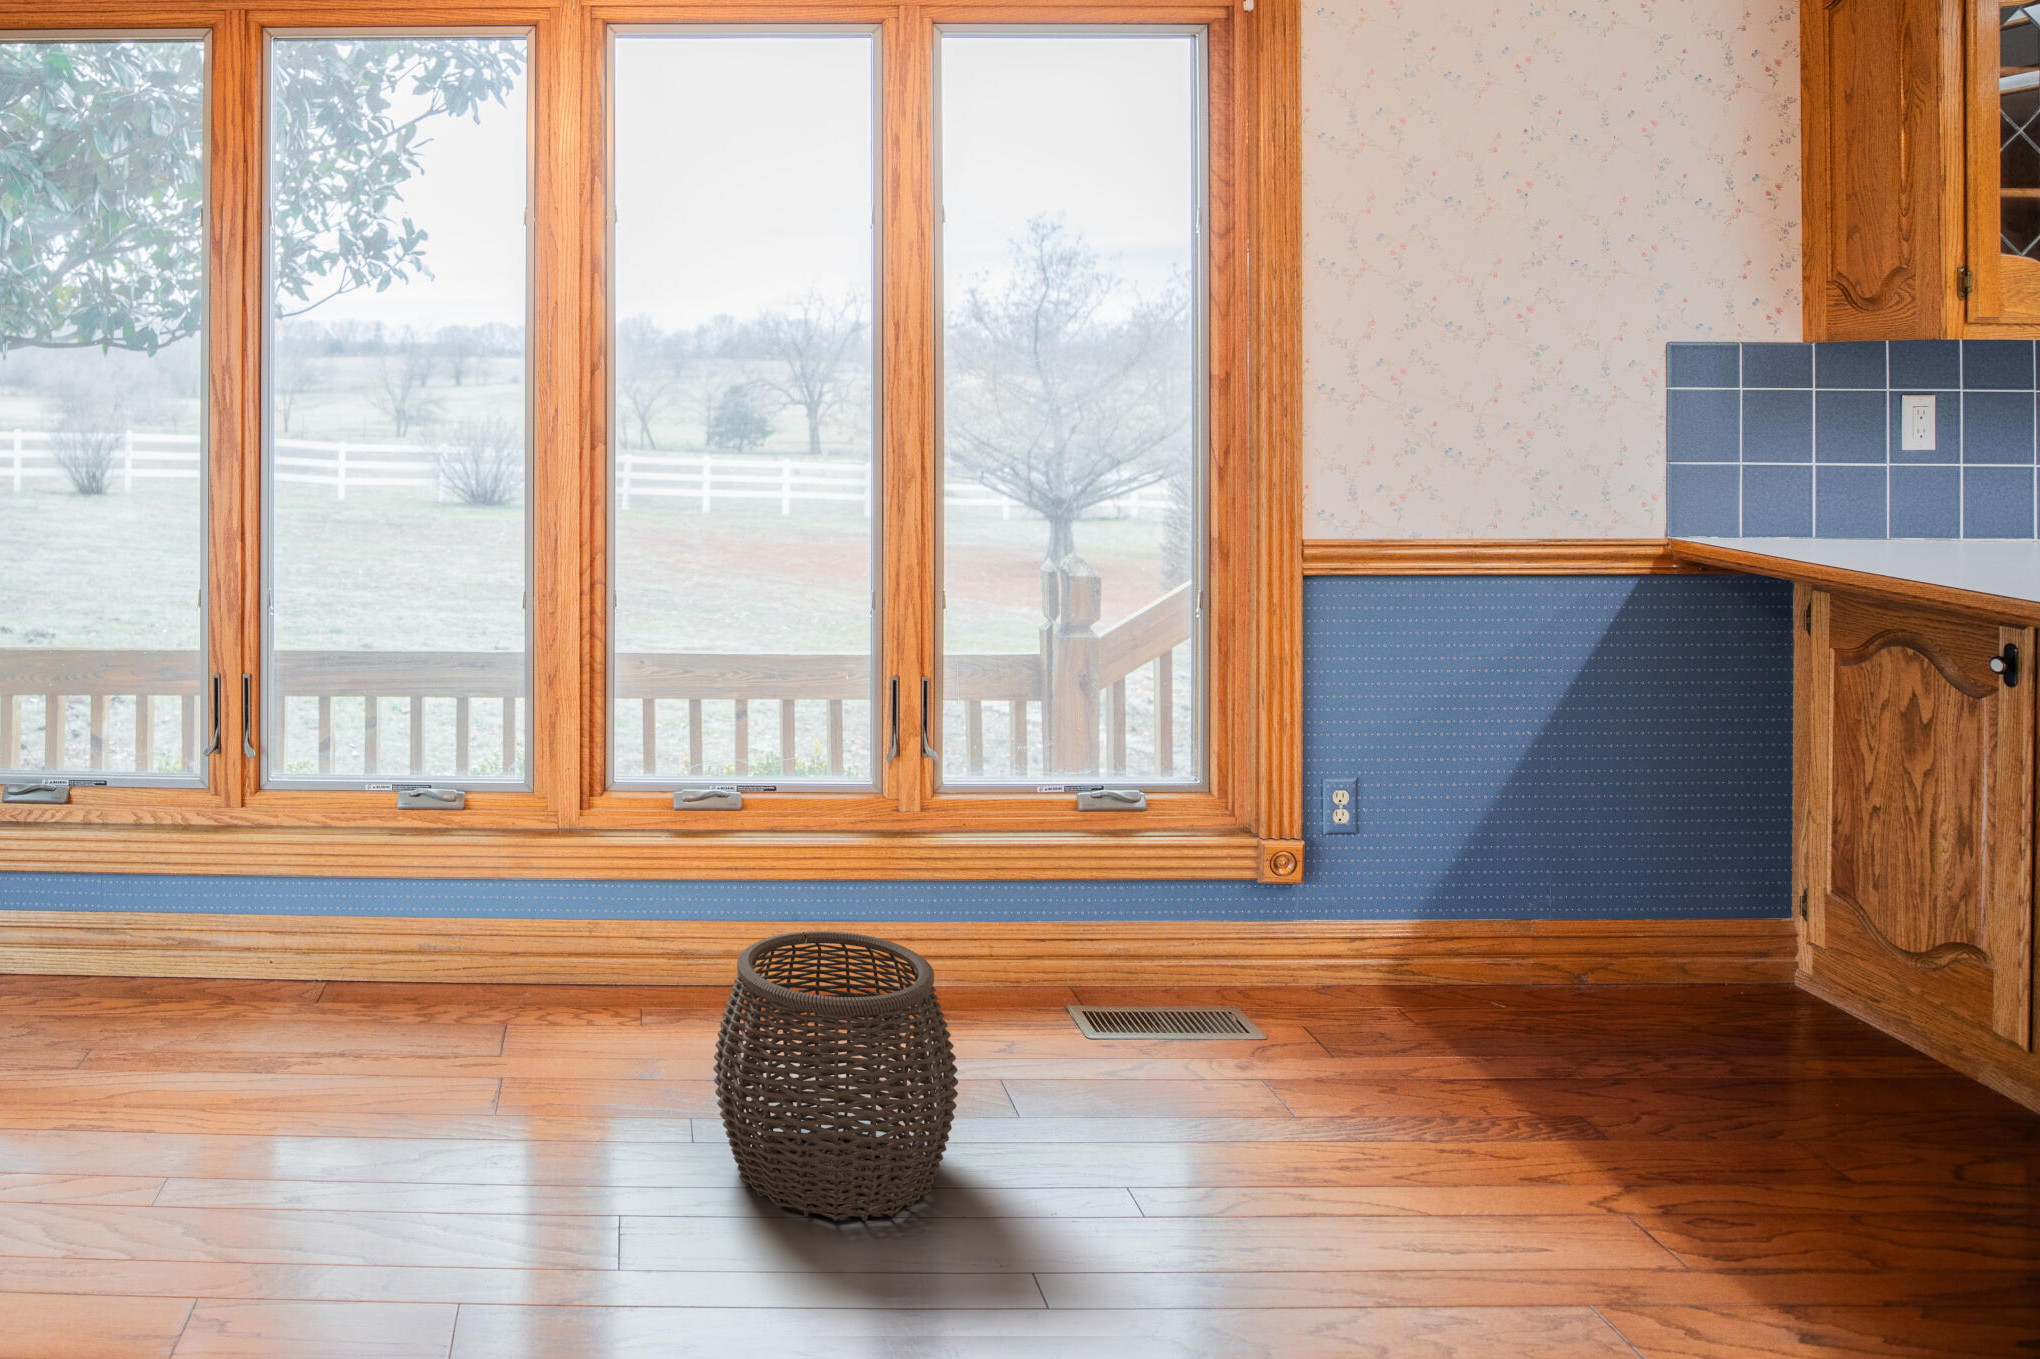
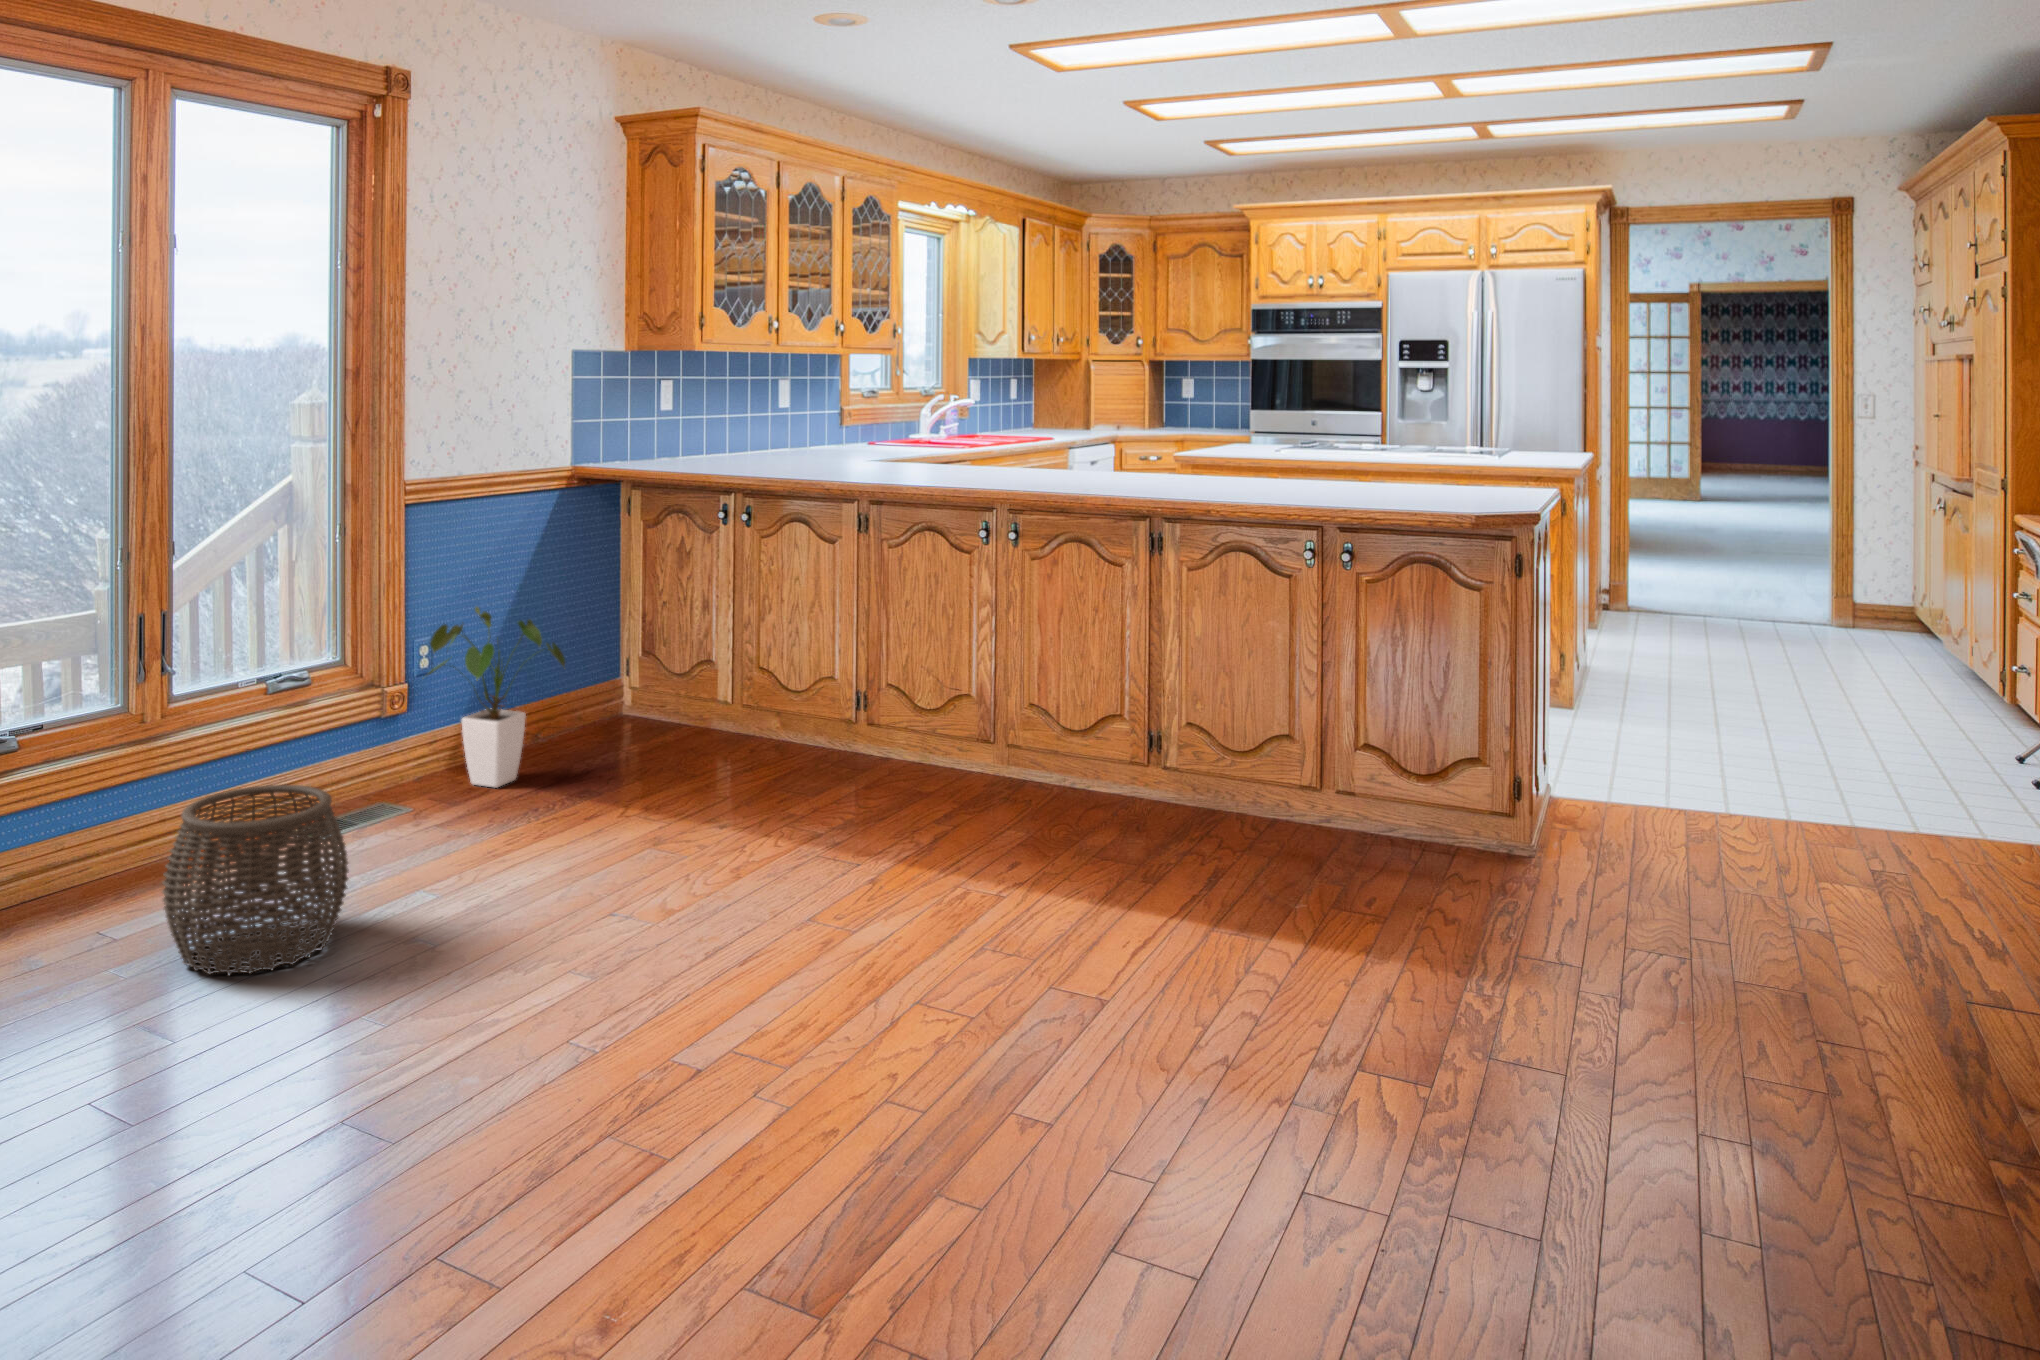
house plant: none [1315,747,1557,1054] -> present [430,607,565,787]

